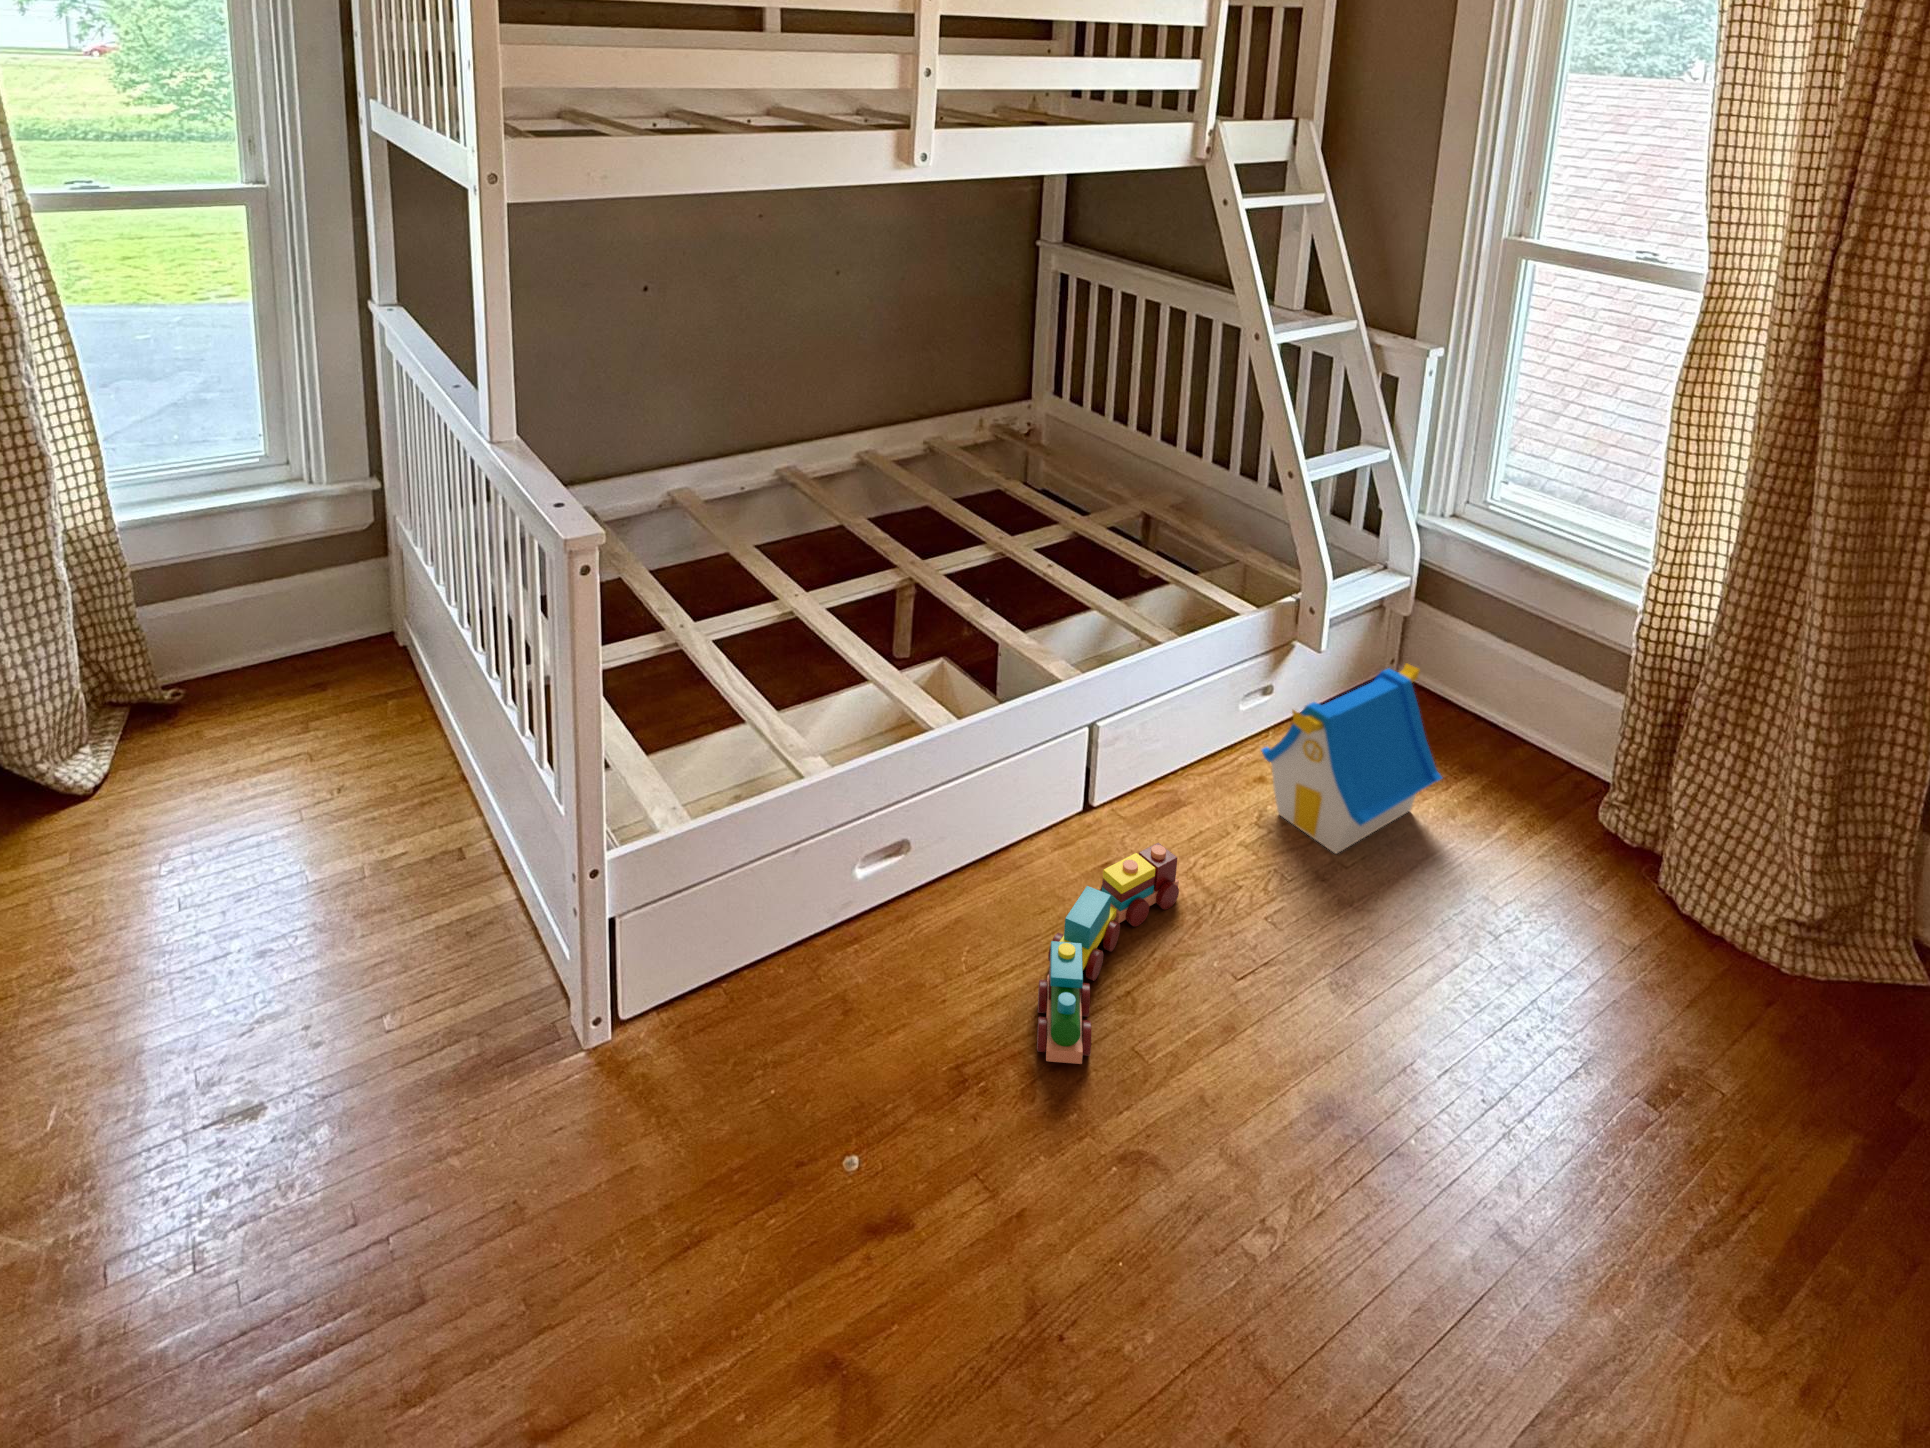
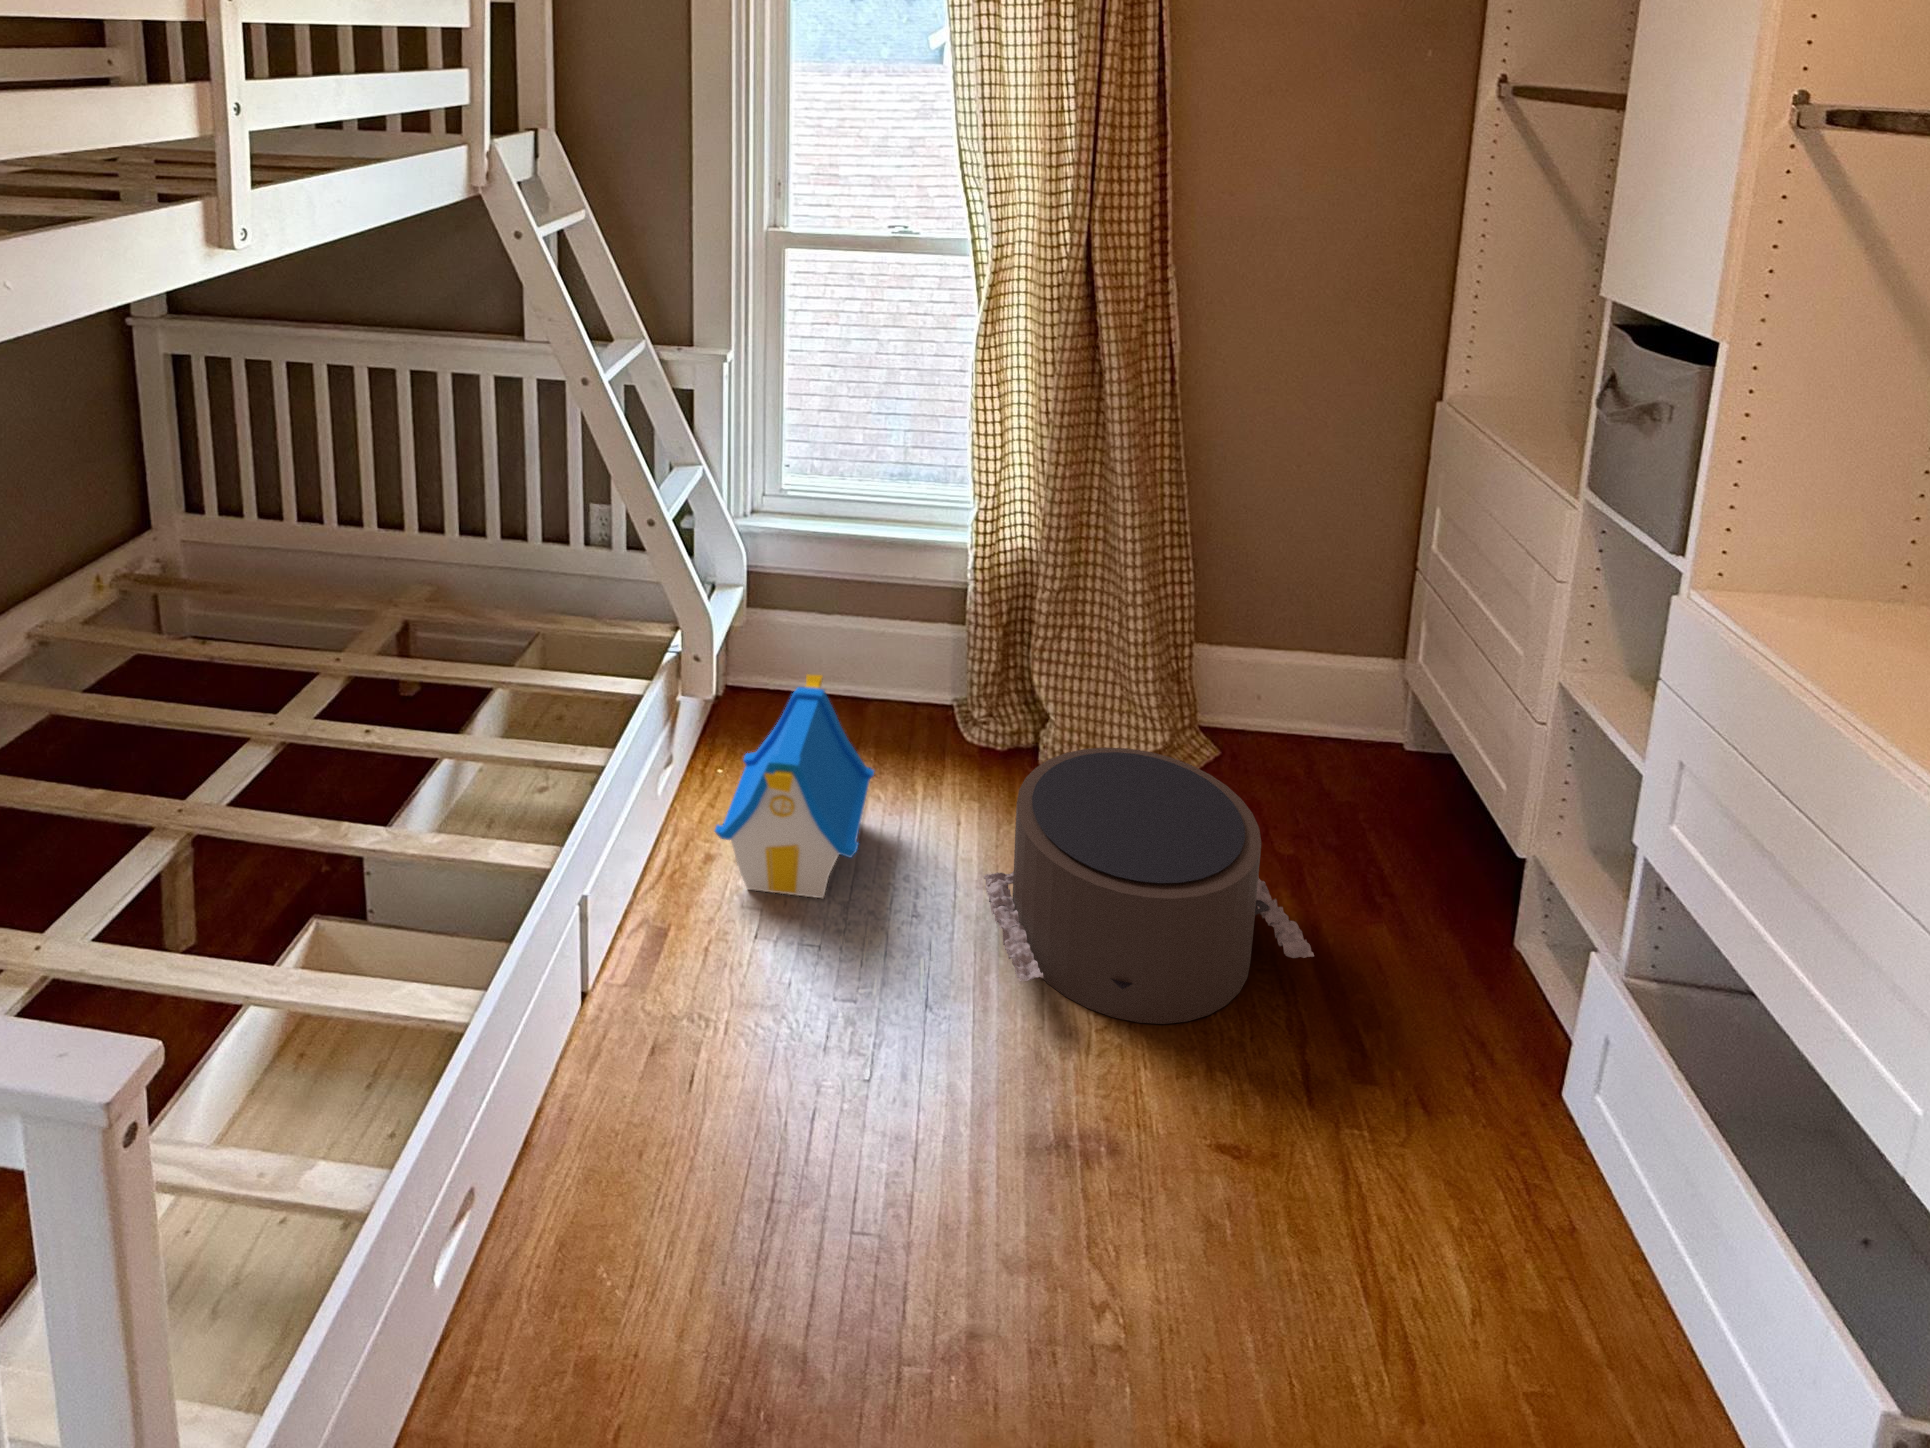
pouf: none [1438,836,1823,1184] -> present [983,747,1314,1024]
toy train: present [1037,843,1179,1064] -> none [659,997,801,1347]

